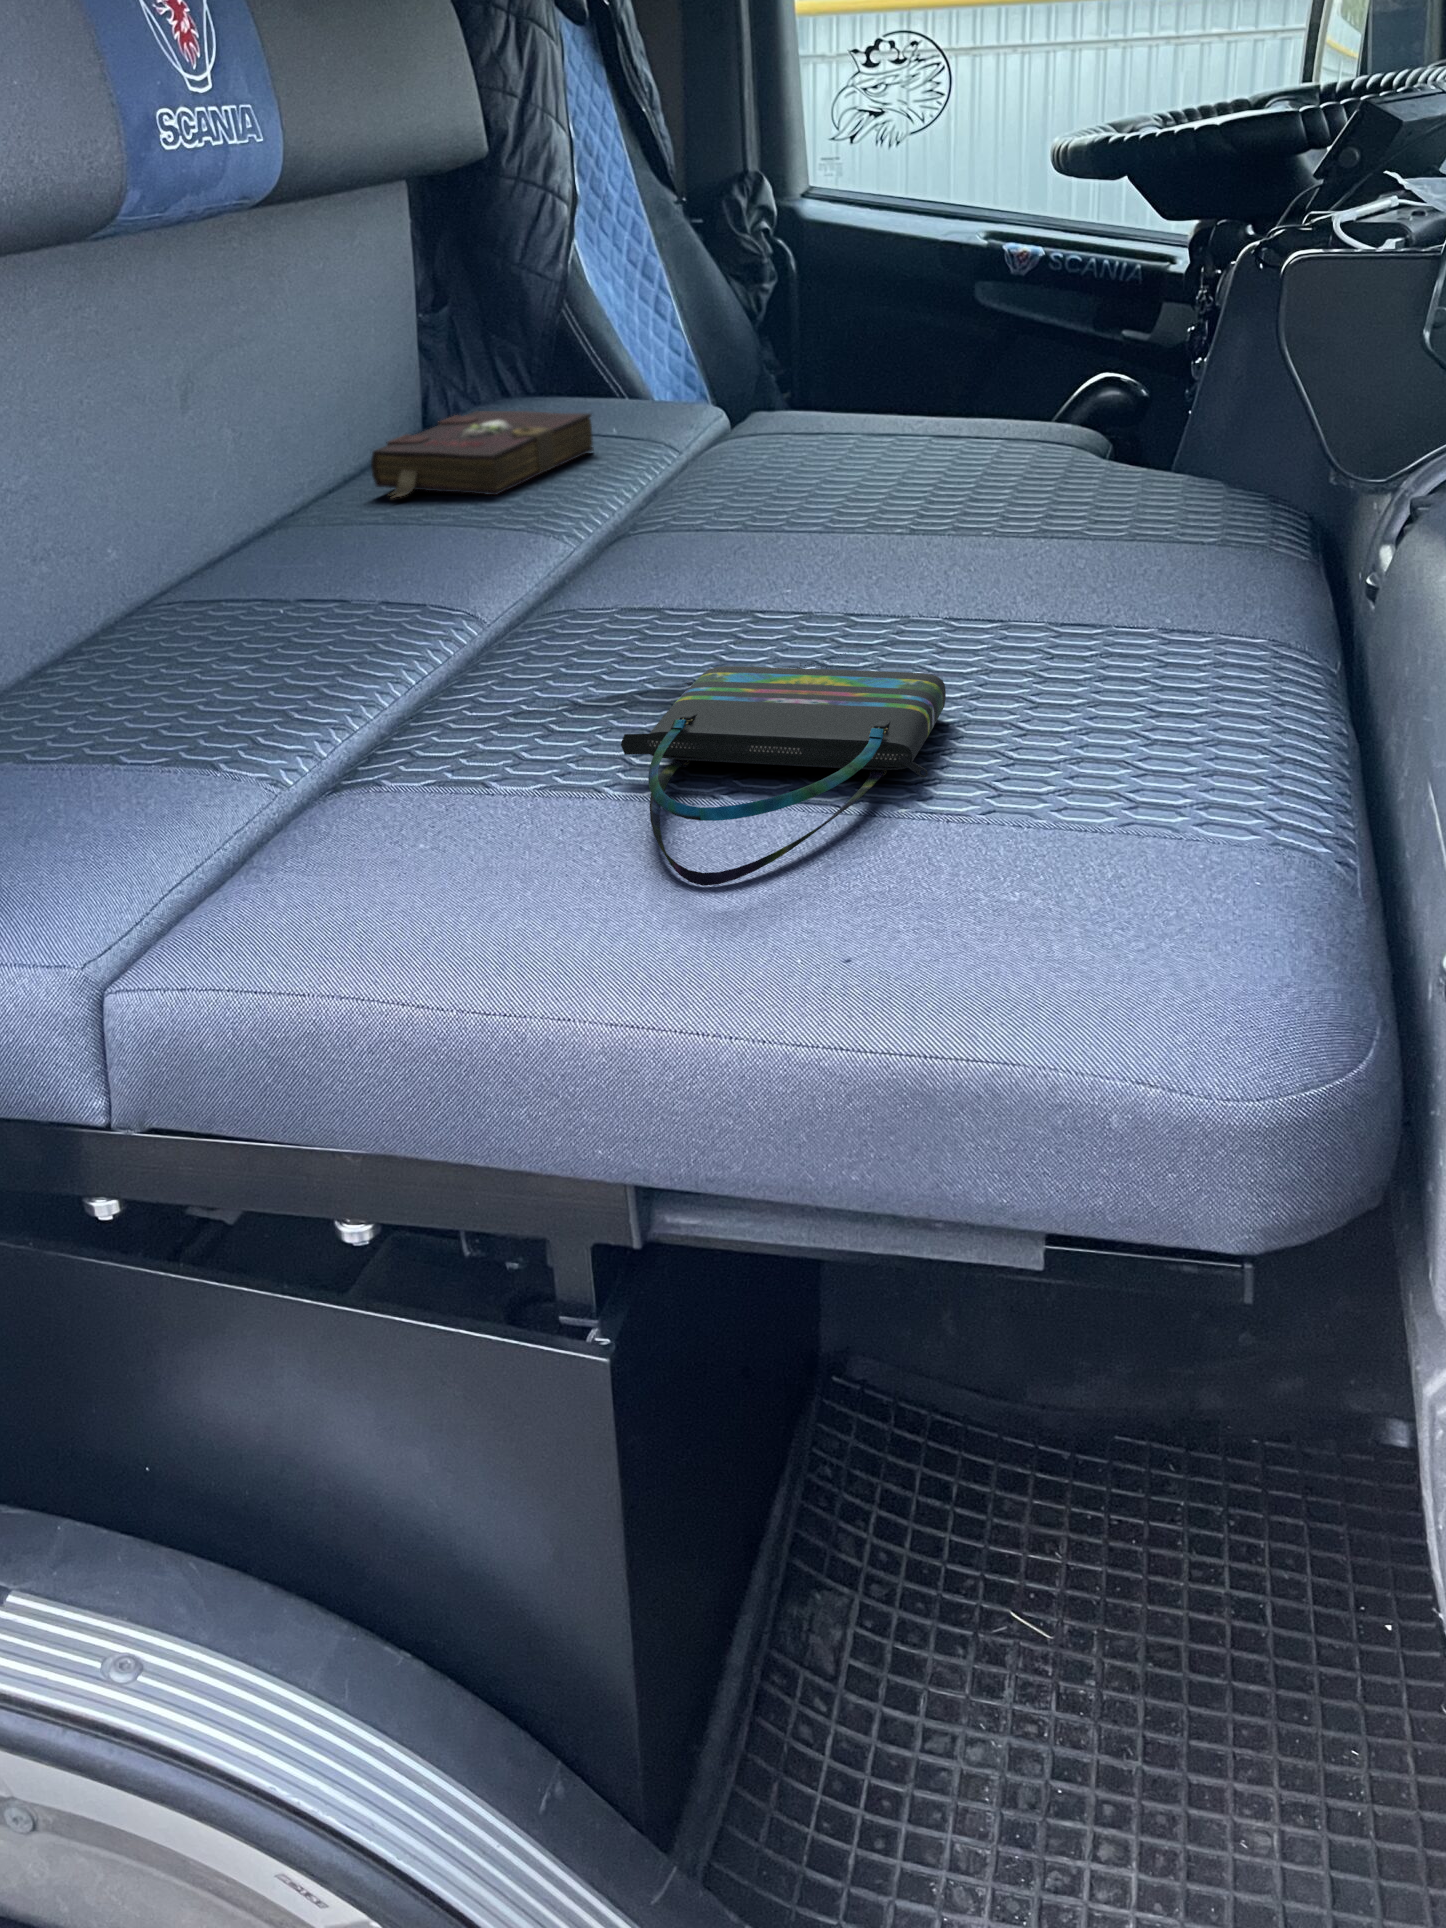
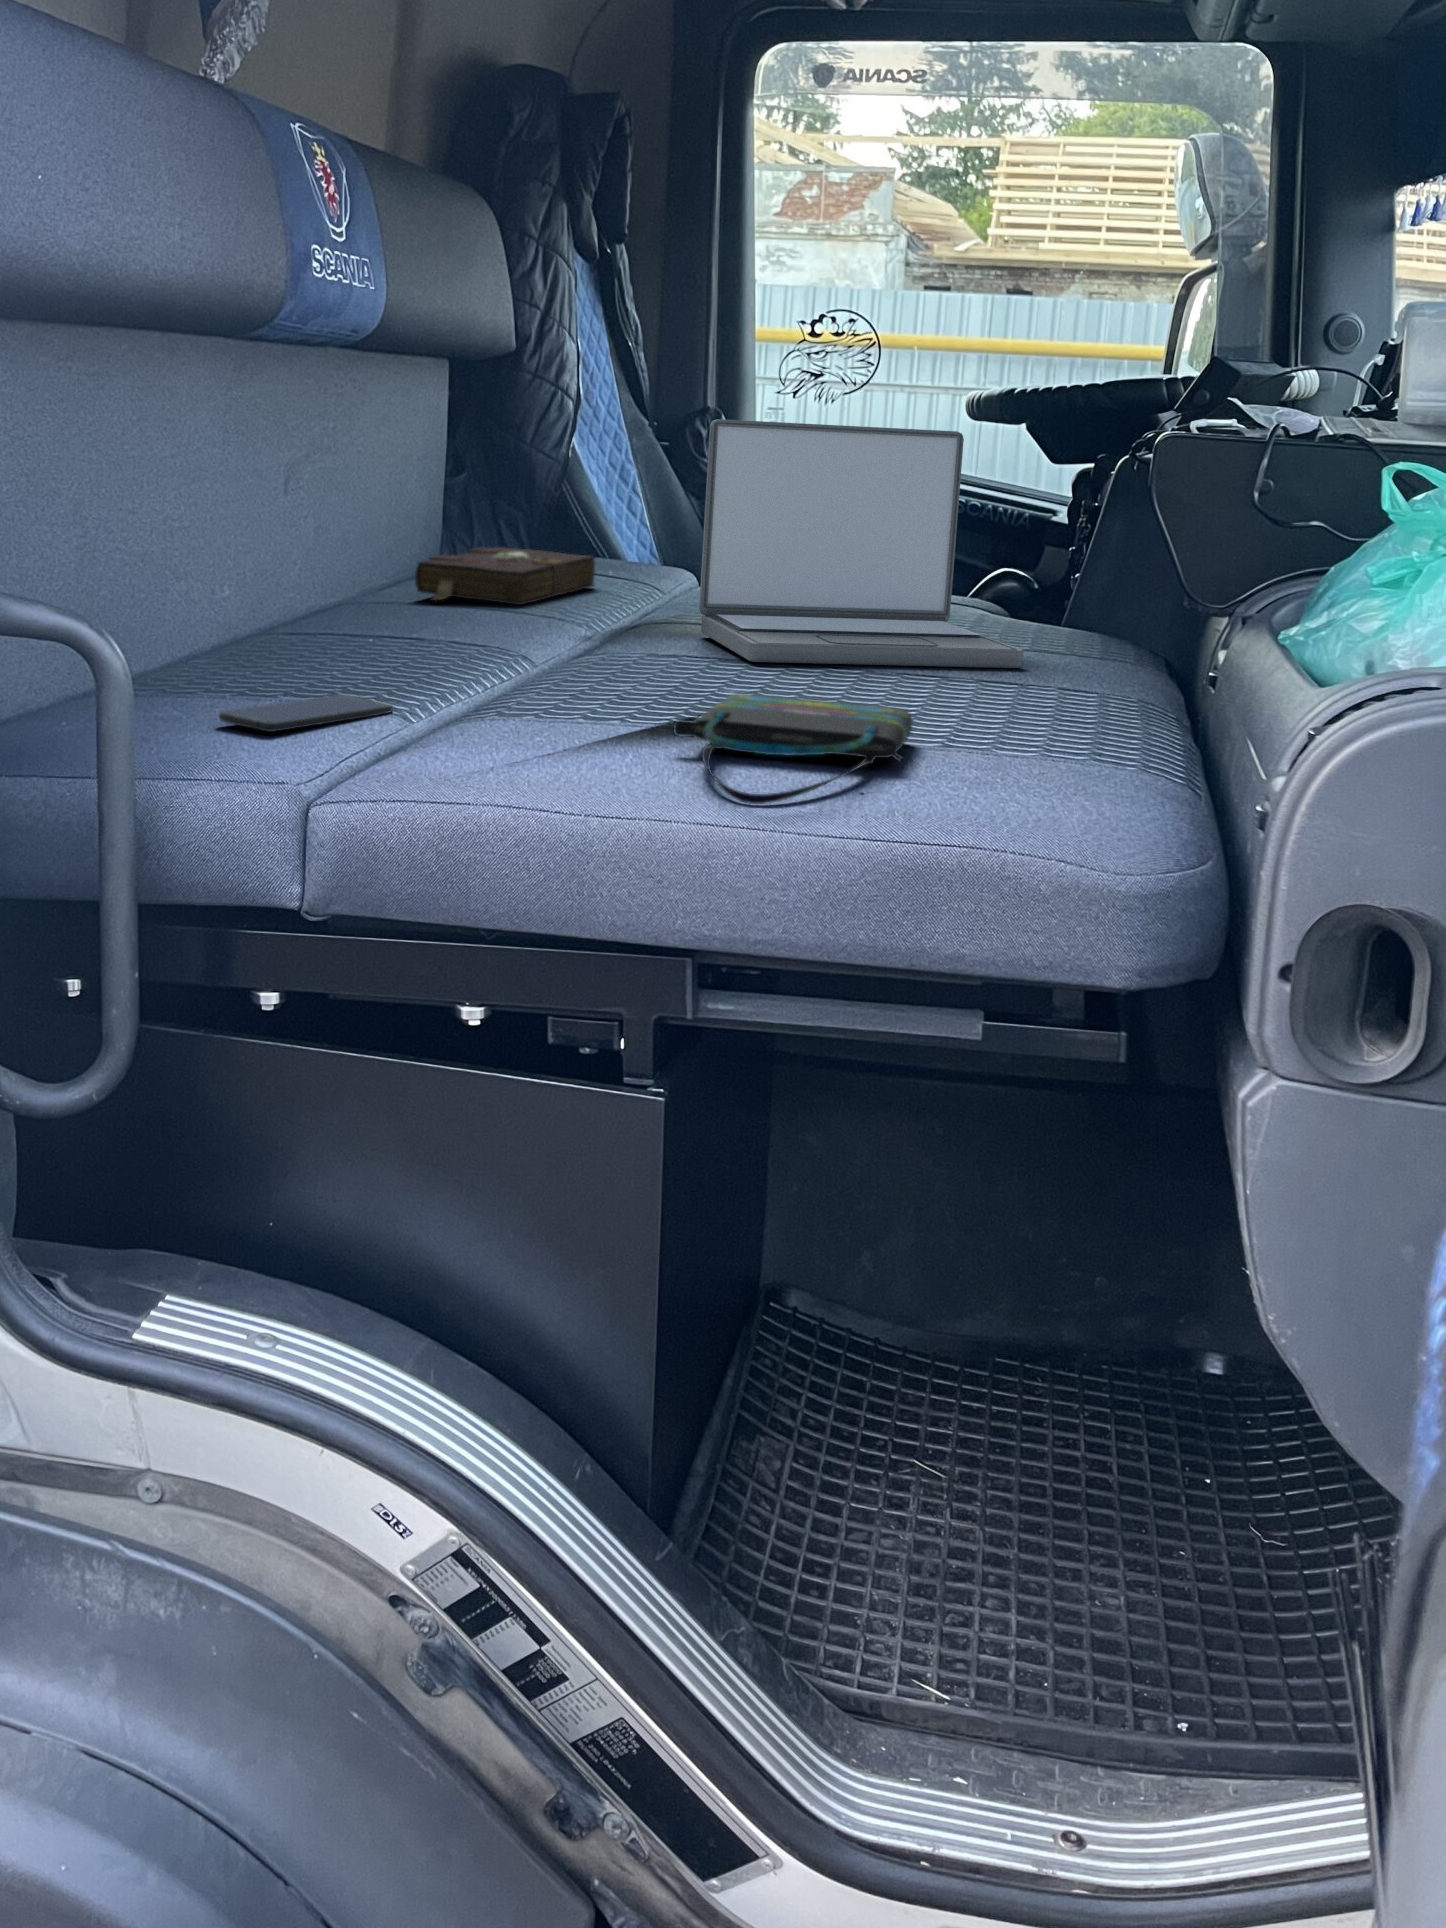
laptop: none [702,224,1117,563] -> present [699,419,1023,668]
smartphone: none [53,710,280,793] -> present [219,695,393,732]

